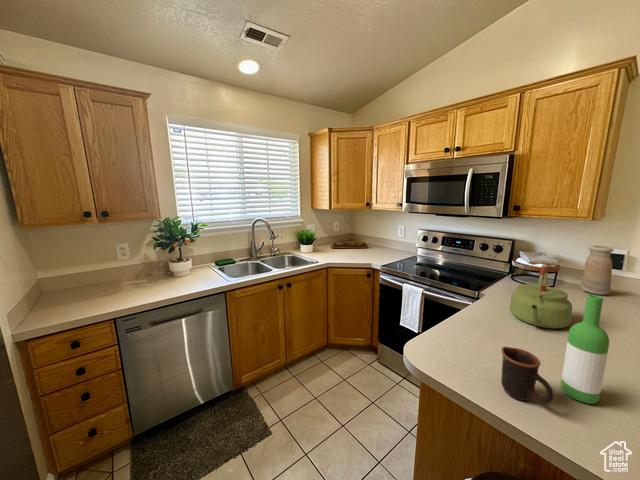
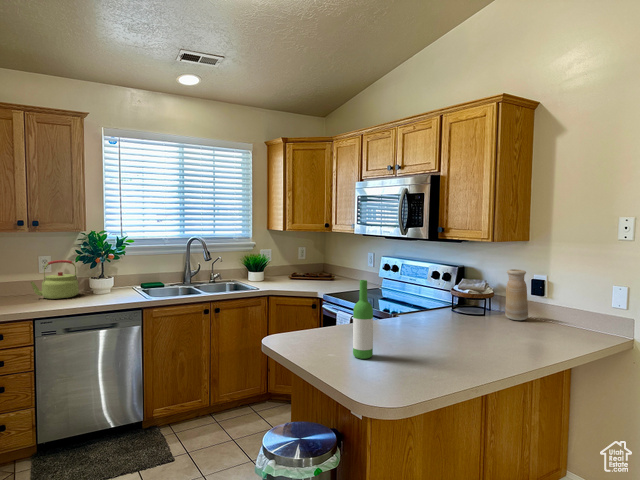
kettle: present [510,266,572,329] -> present [30,260,79,299]
mug: present [501,347,554,404] -> none [308,321,330,356]

